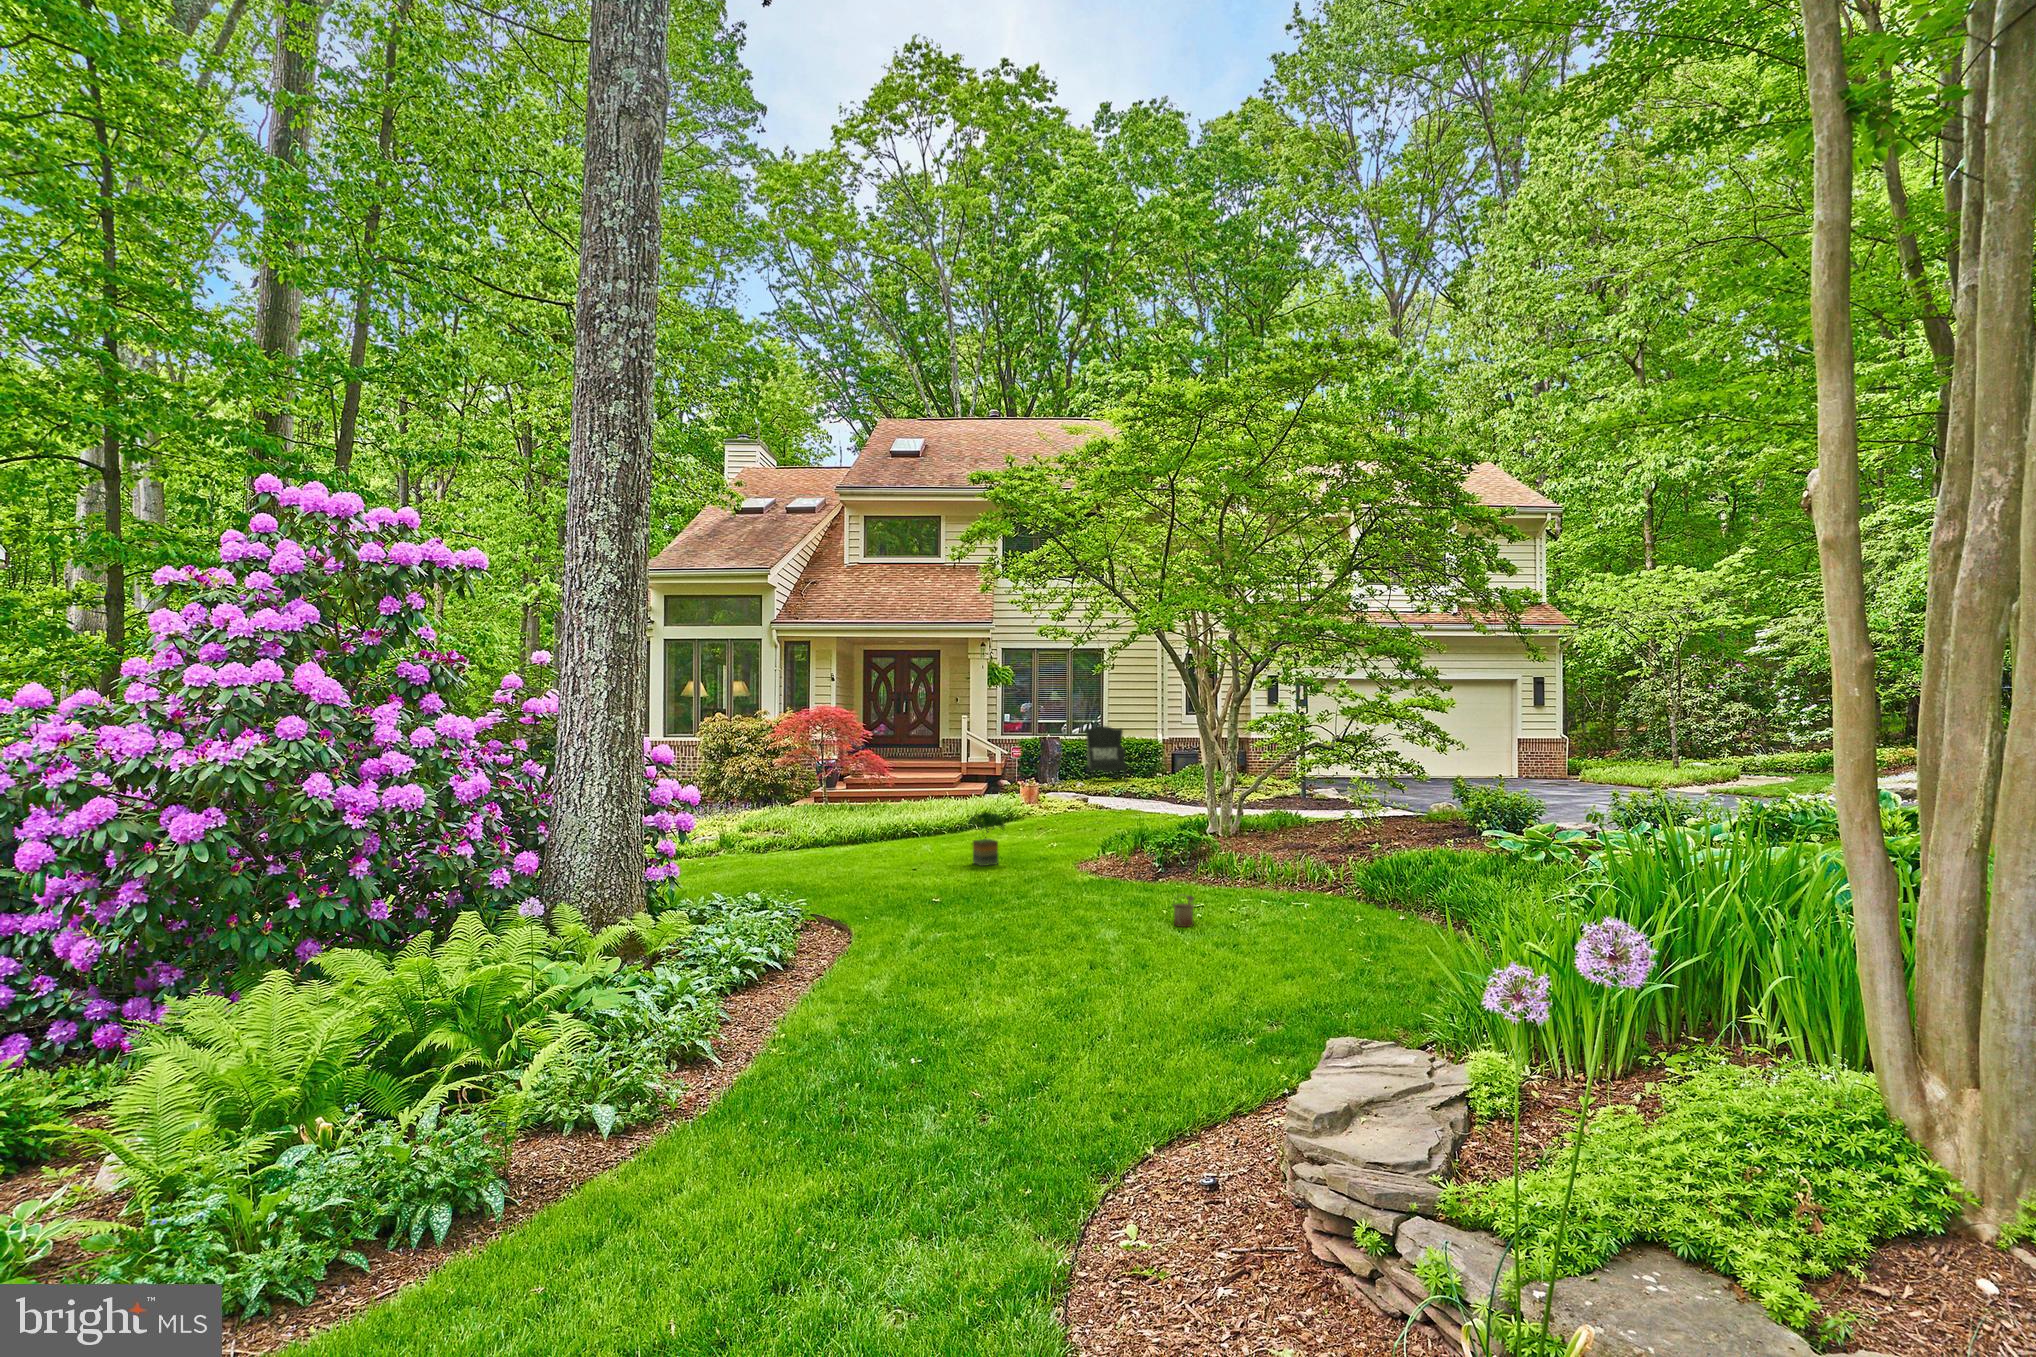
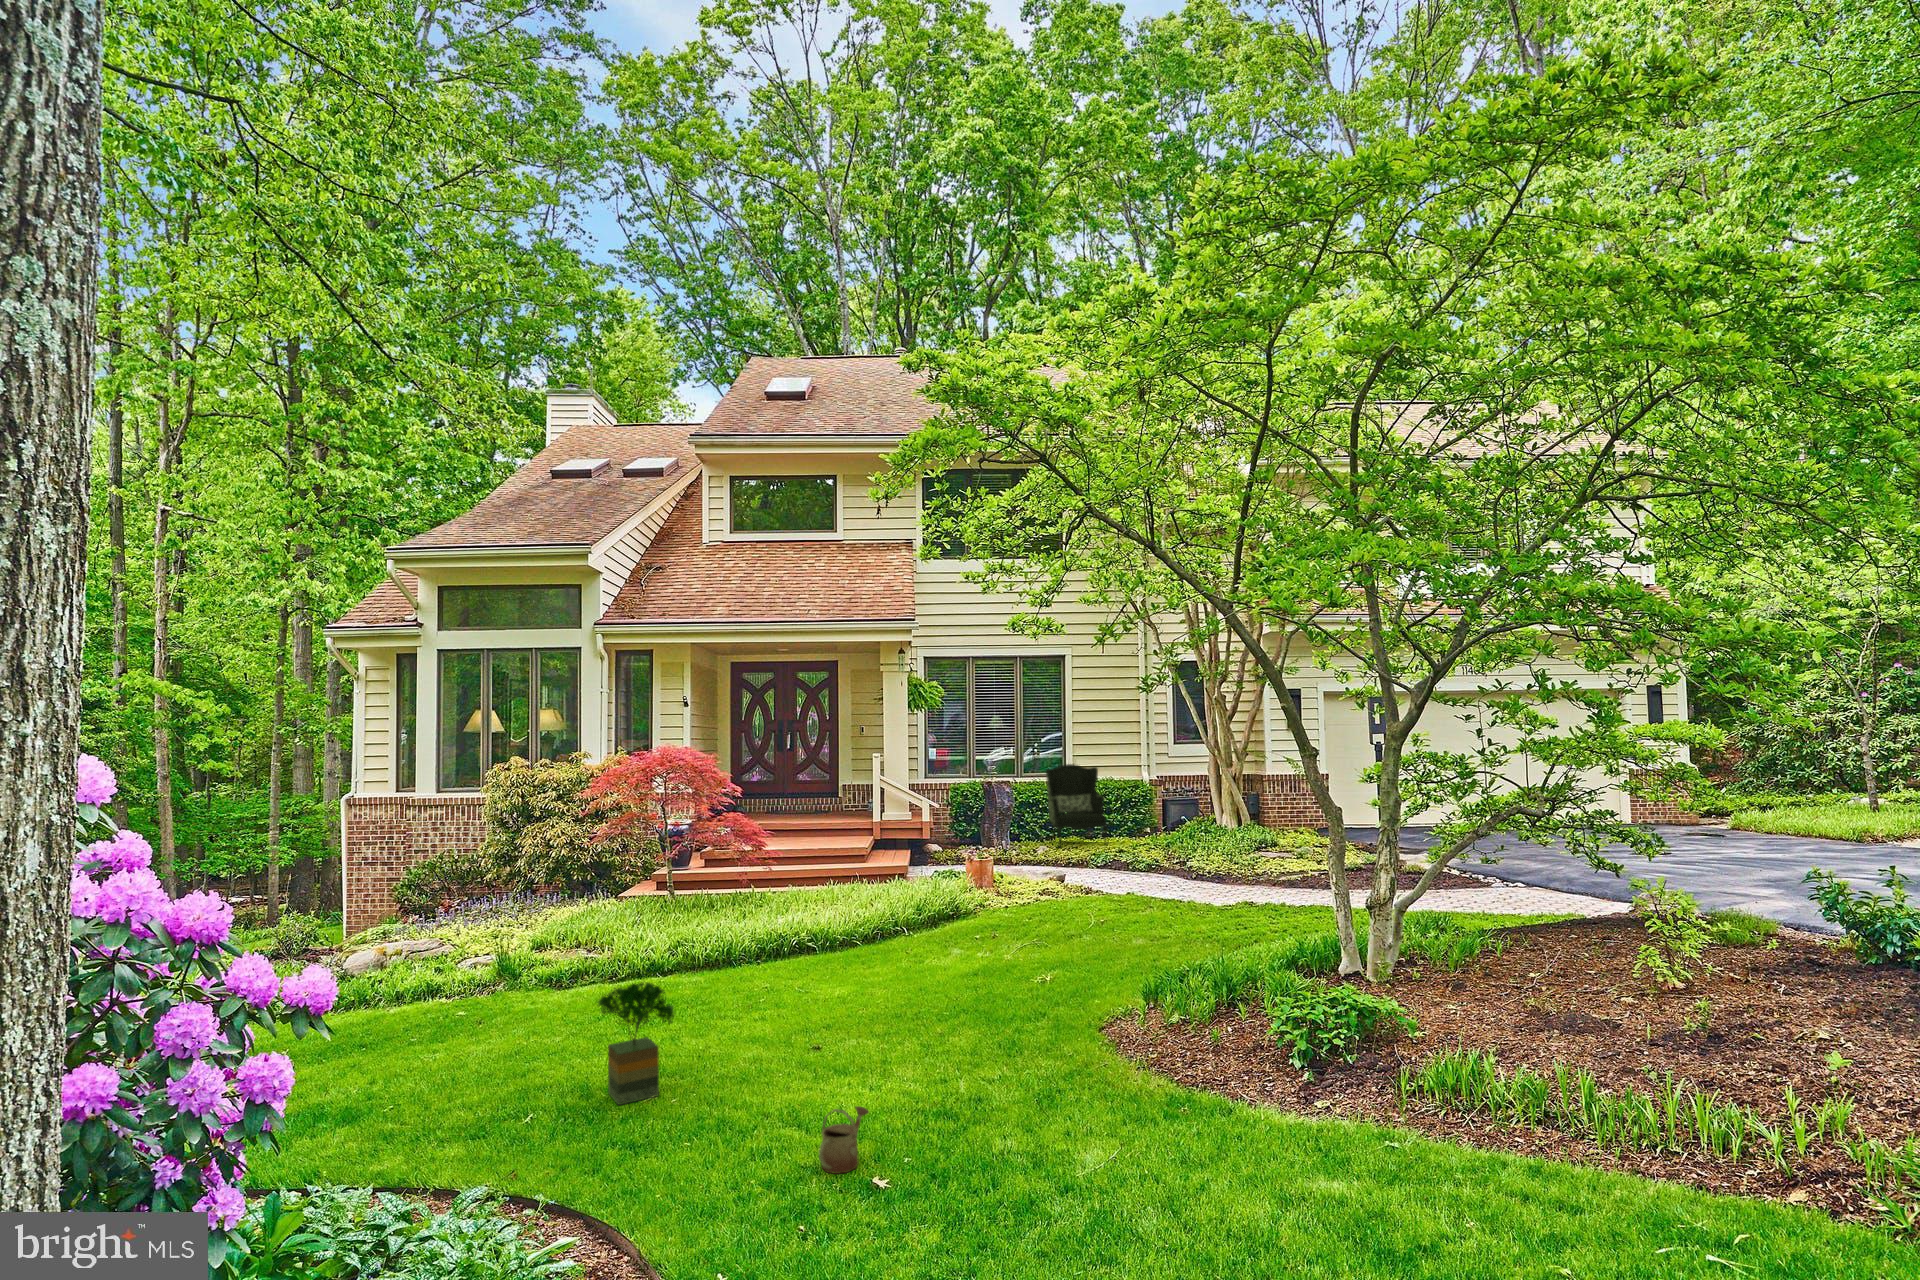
potted tree: present [969,812,1006,866] -> present [597,982,674,1105]
watering can: present [1173,896,1194,927] -> present [819,1106,869,1174]

